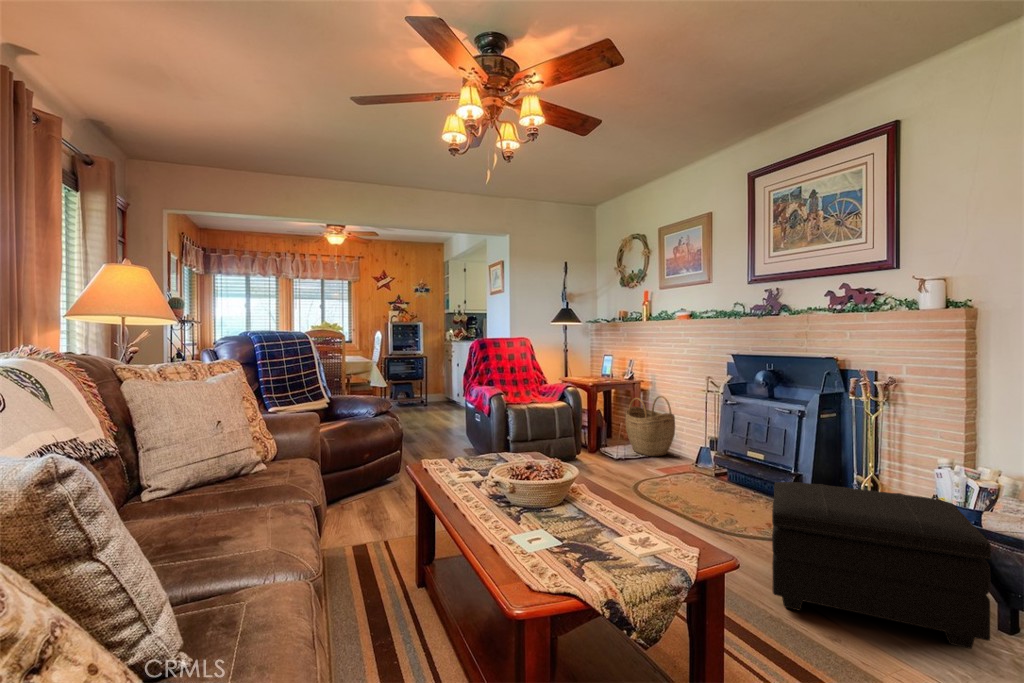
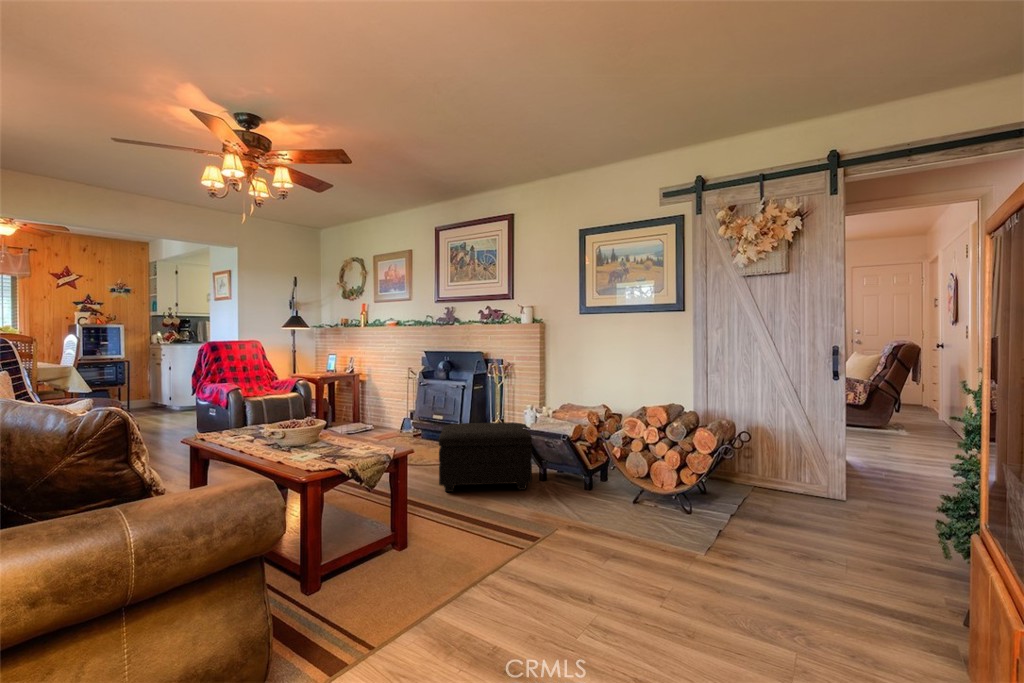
woven basket: present [626,396,675,456] -> none [348,384,386,430]

